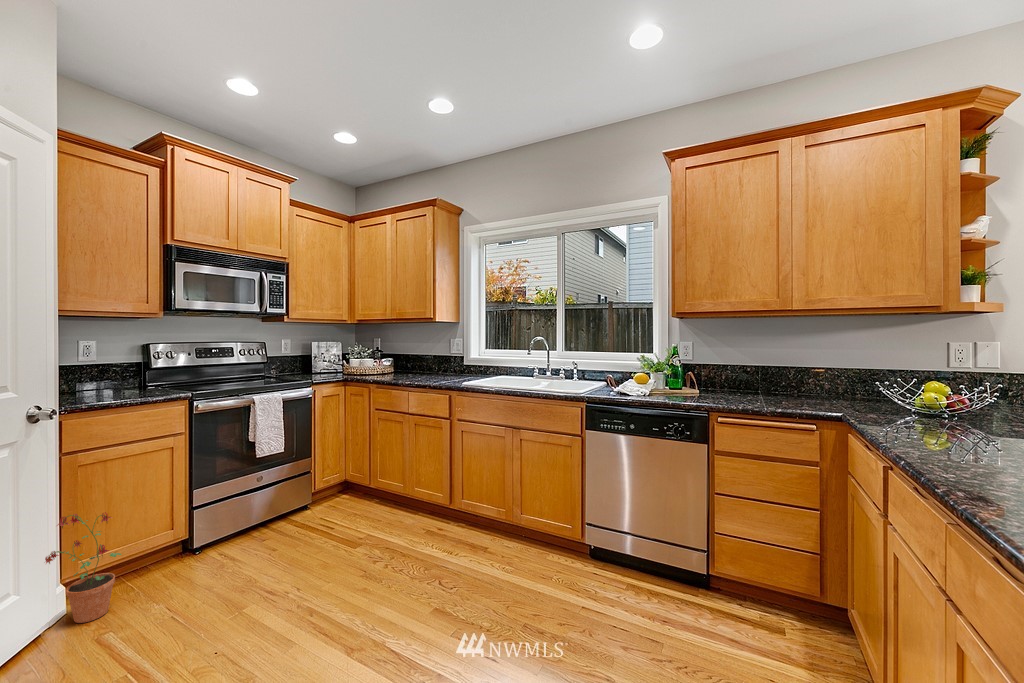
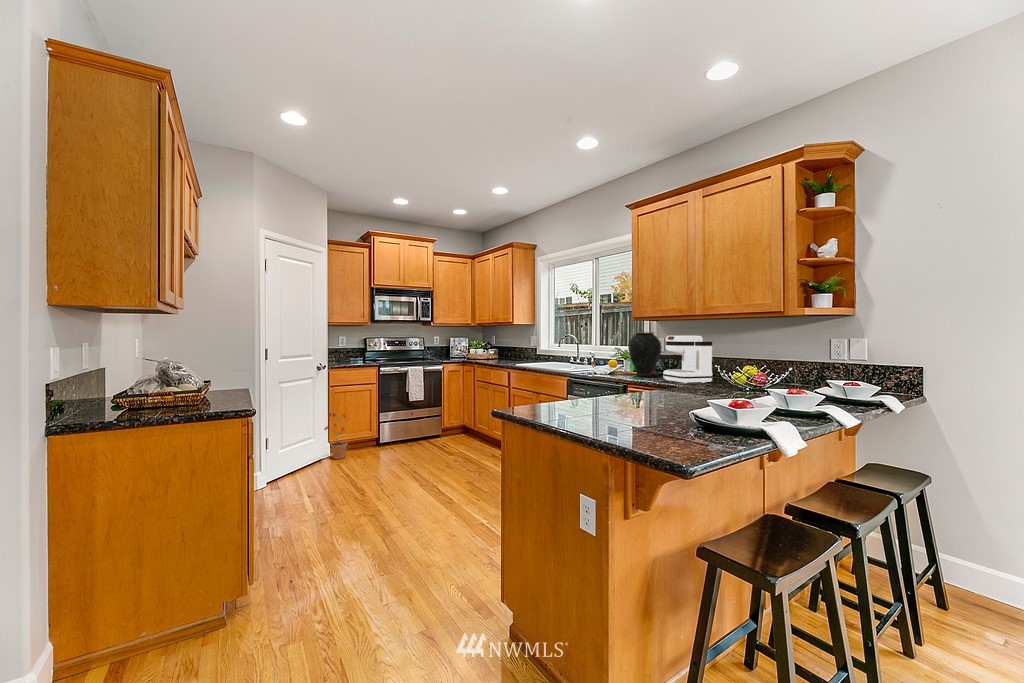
vase: none [681,329,733,397] -> present [628,332,661,376]
coffee maker: none [770,333,848,409] -> present [657,336,712,384]

